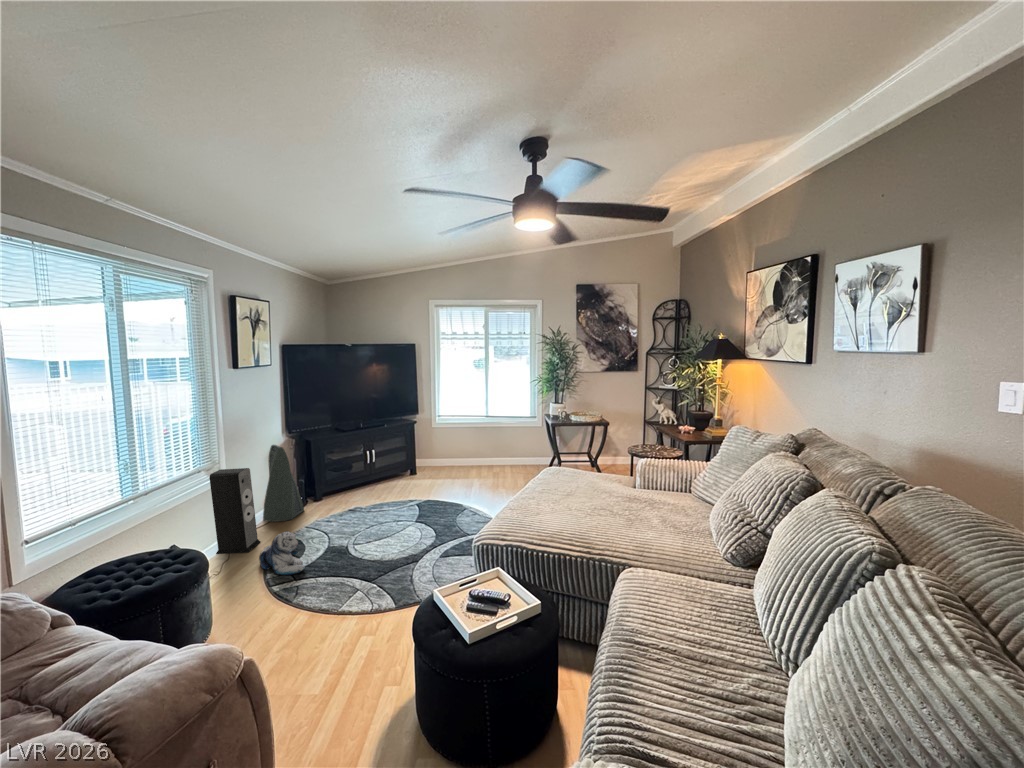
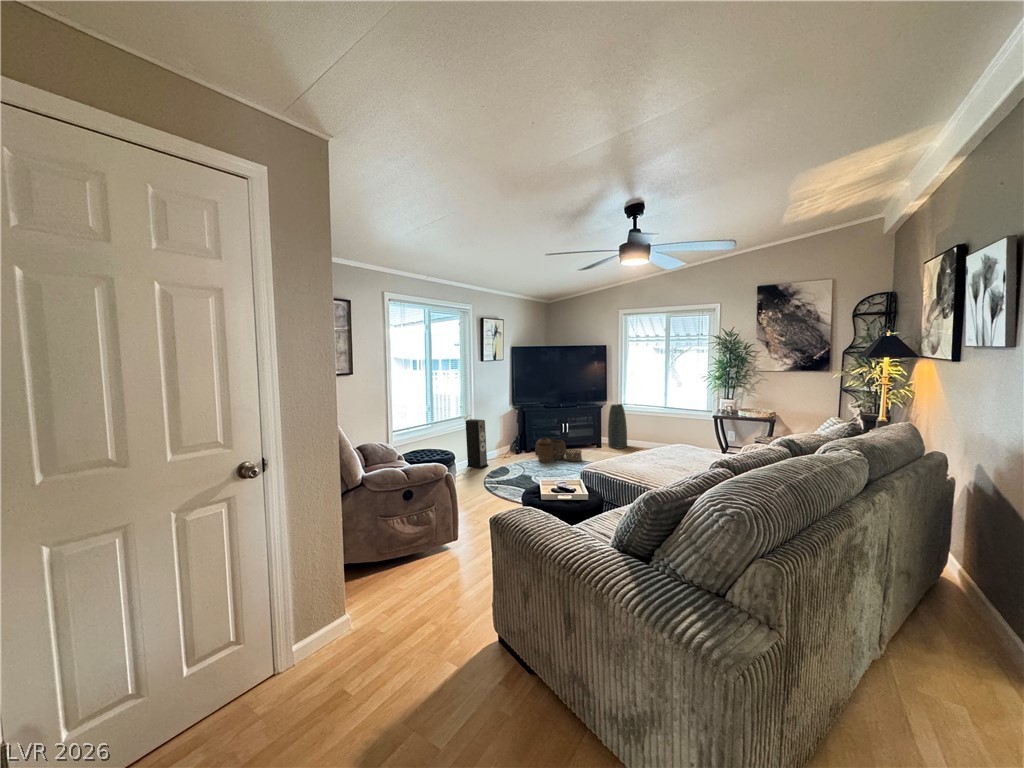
air purifier: present [263,445,304,522] -> present [608,404,627,449]
woven basket: none [331,472,405,515] -> present [535,438,582,463]
plush toy: present [259,531,305,575] -> none [484,458,504,482]

